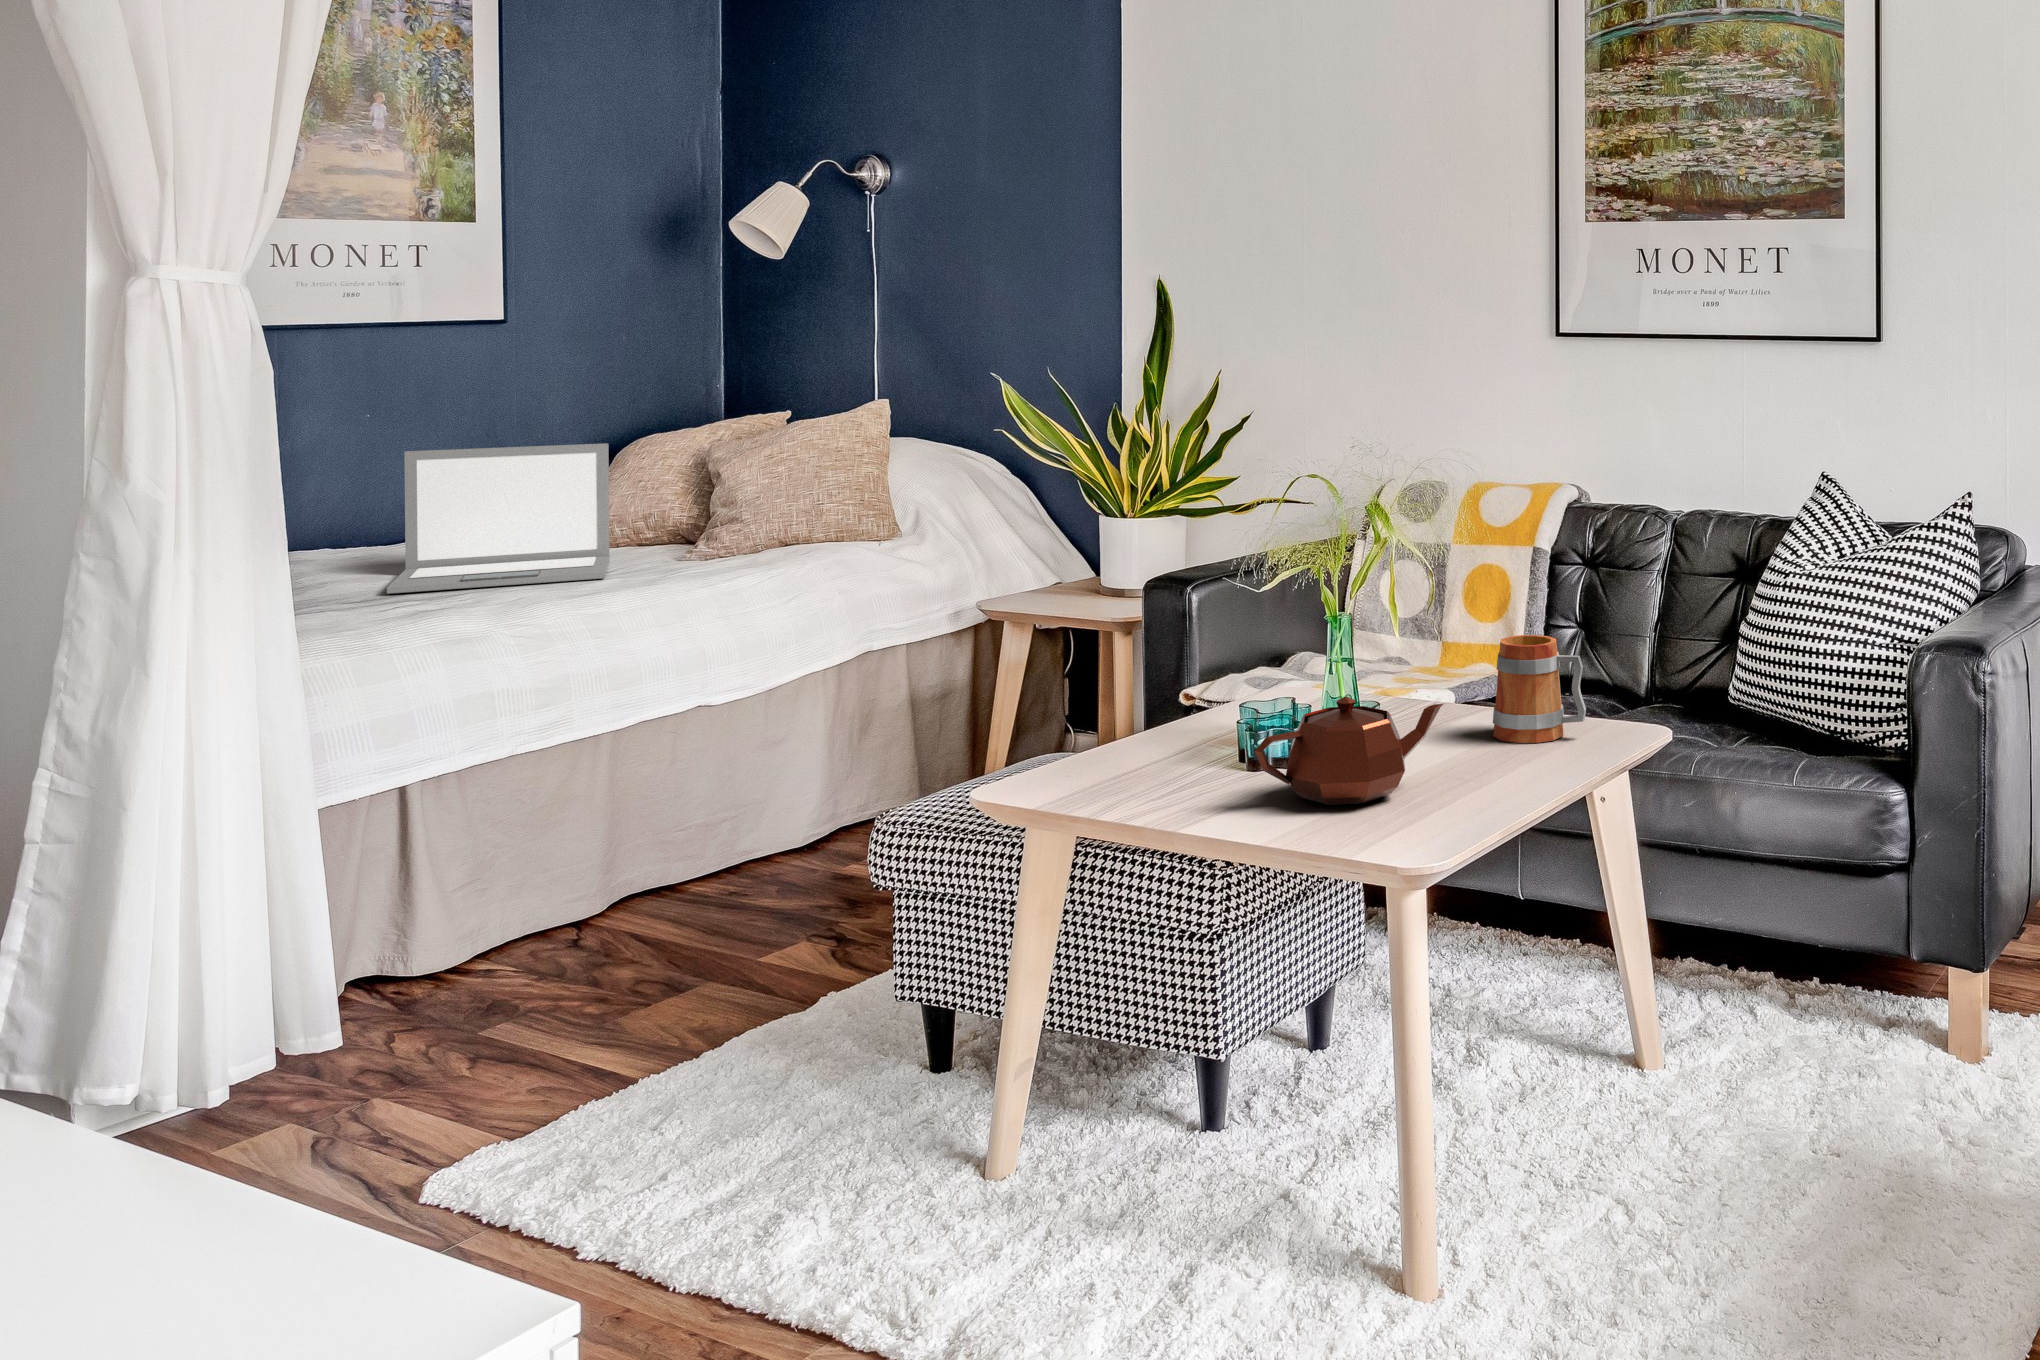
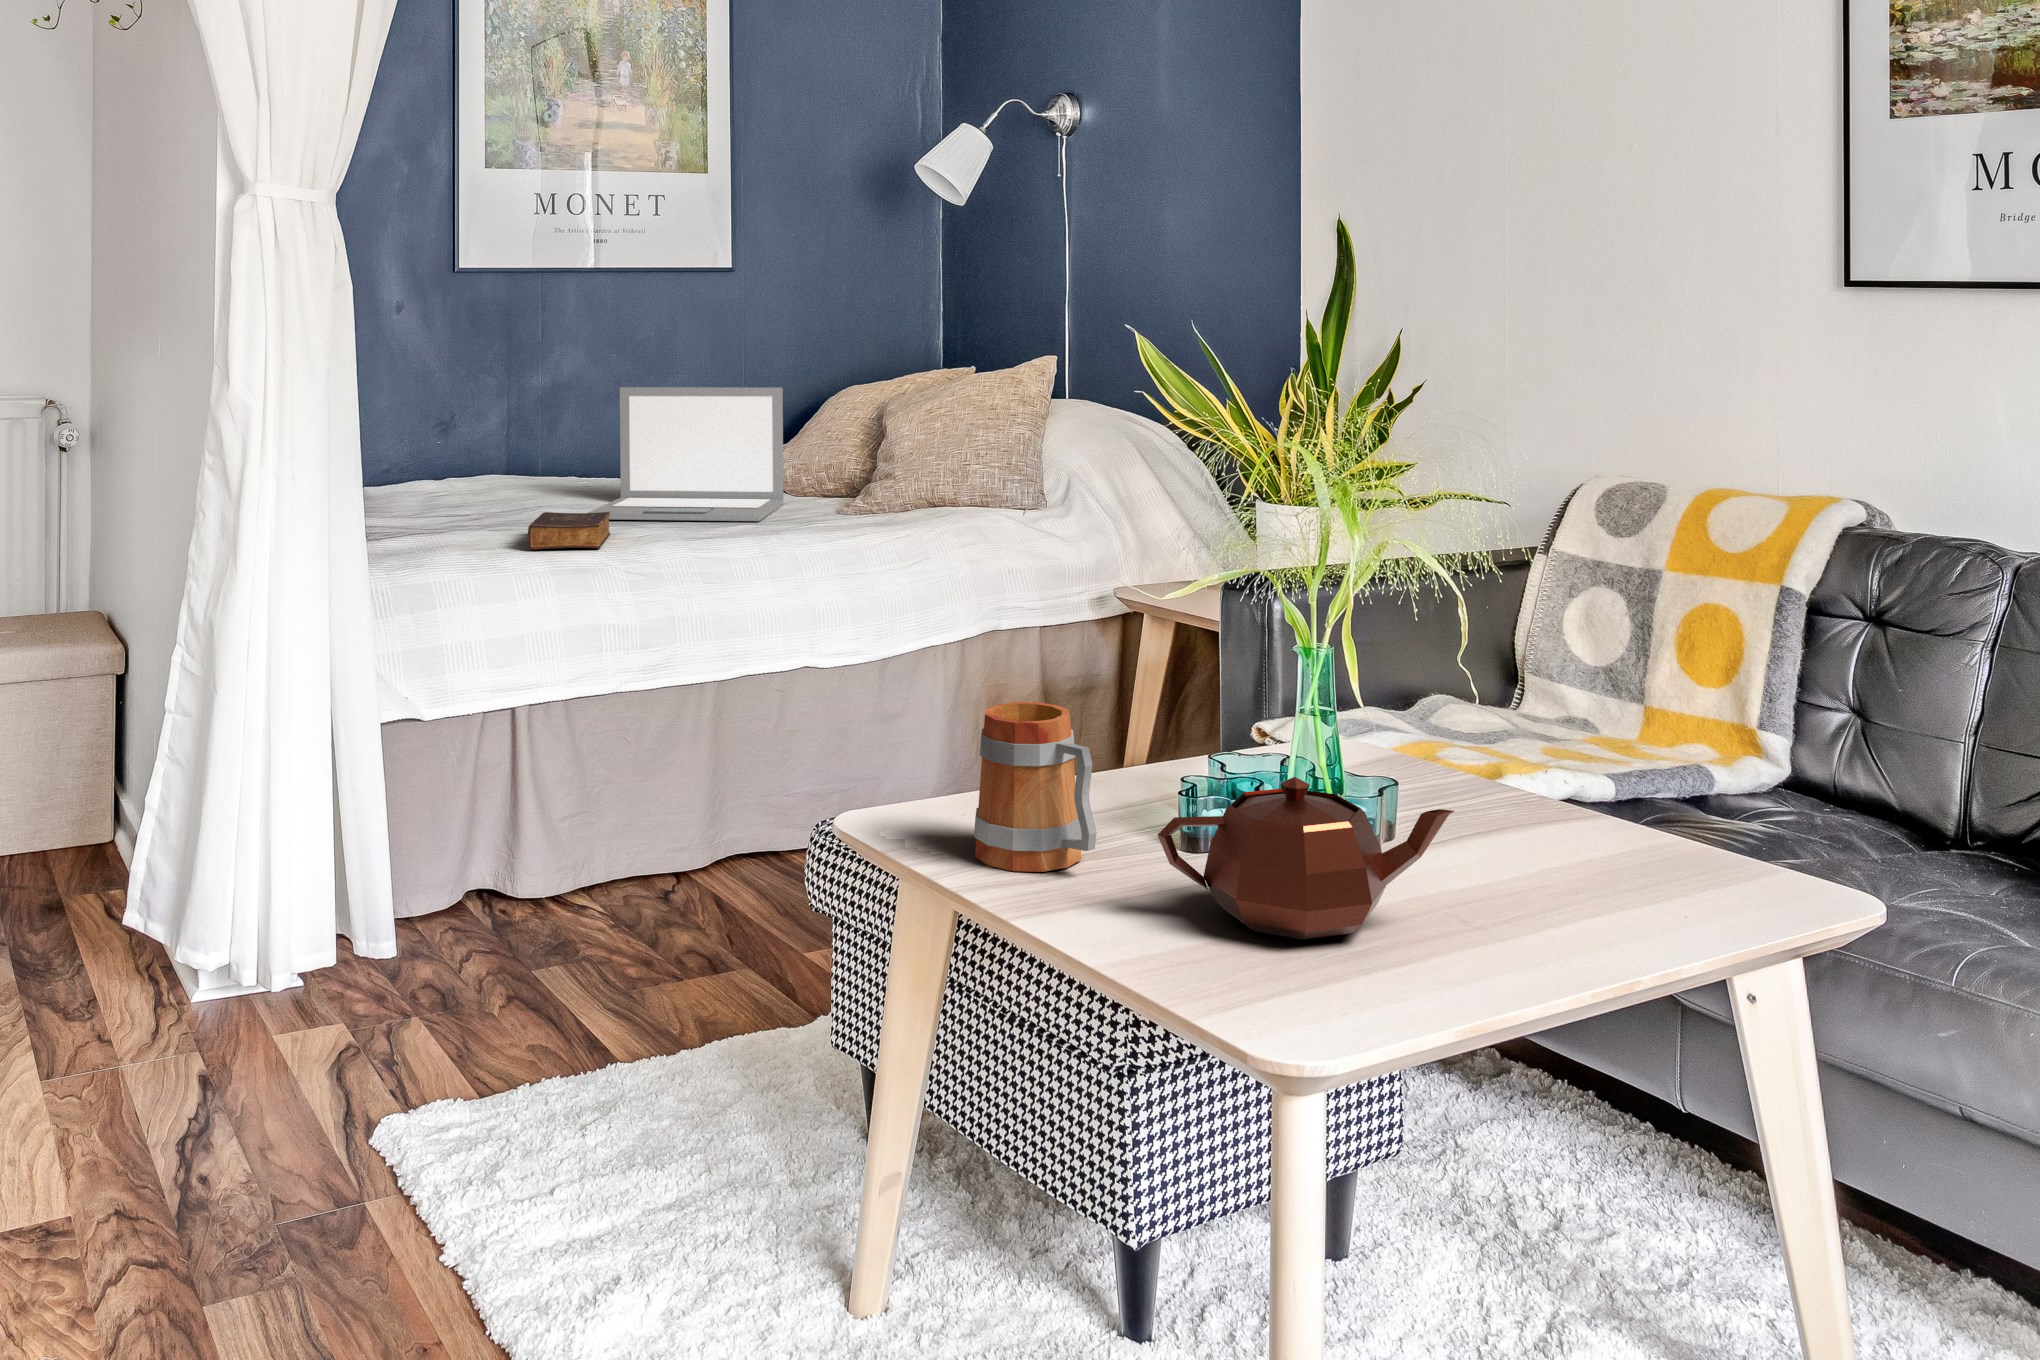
book: none [353,582,449,628] -> present [528,512,610,550]
mug: present [1493,635,1586,743] -> present [974,702,1097,872]

